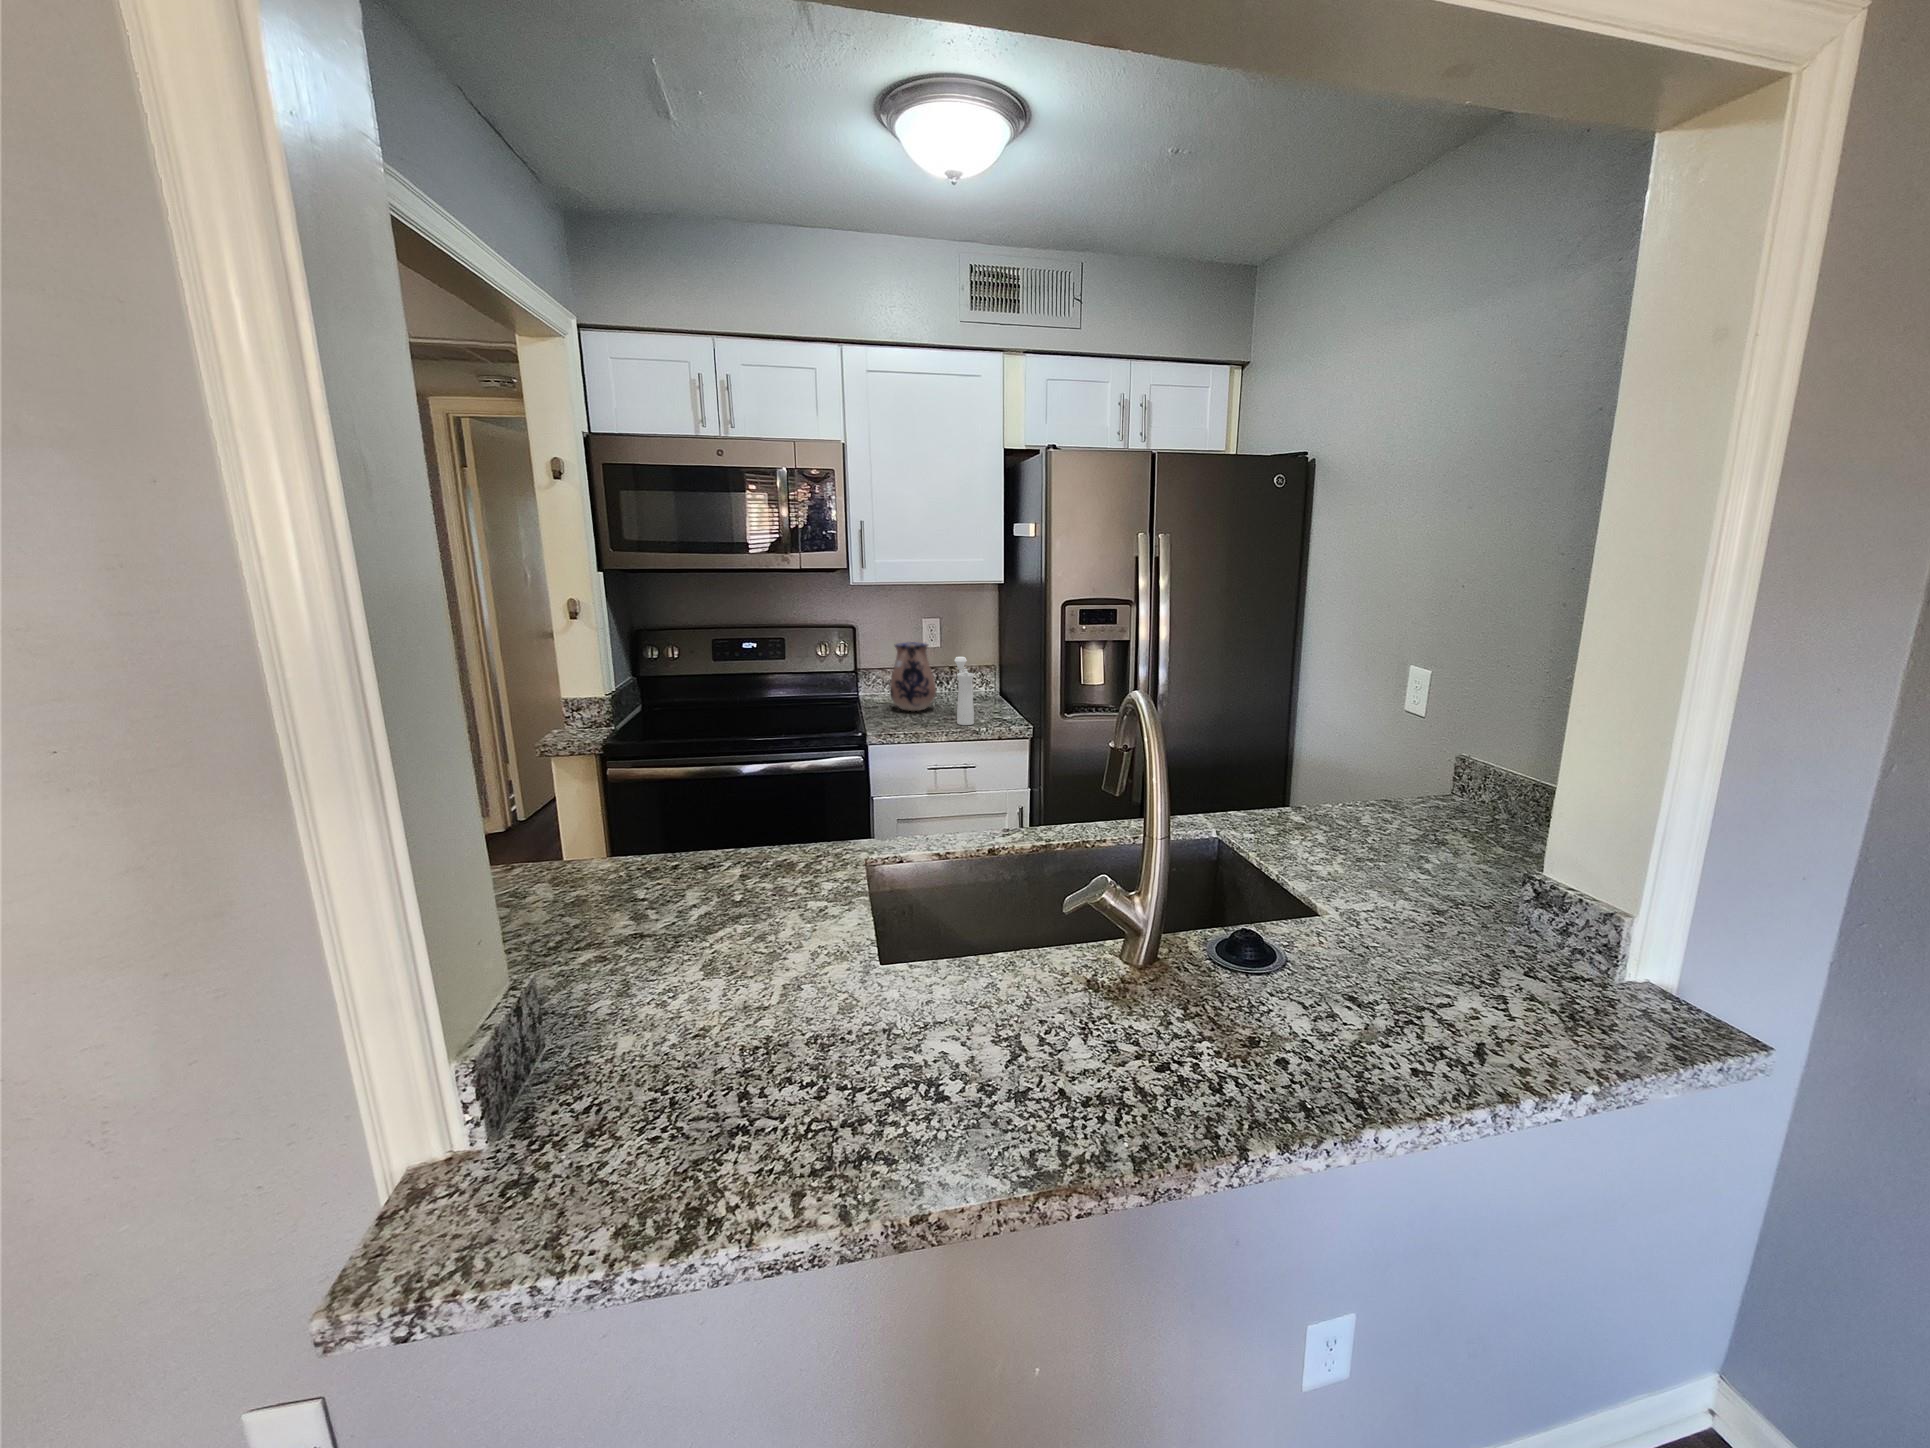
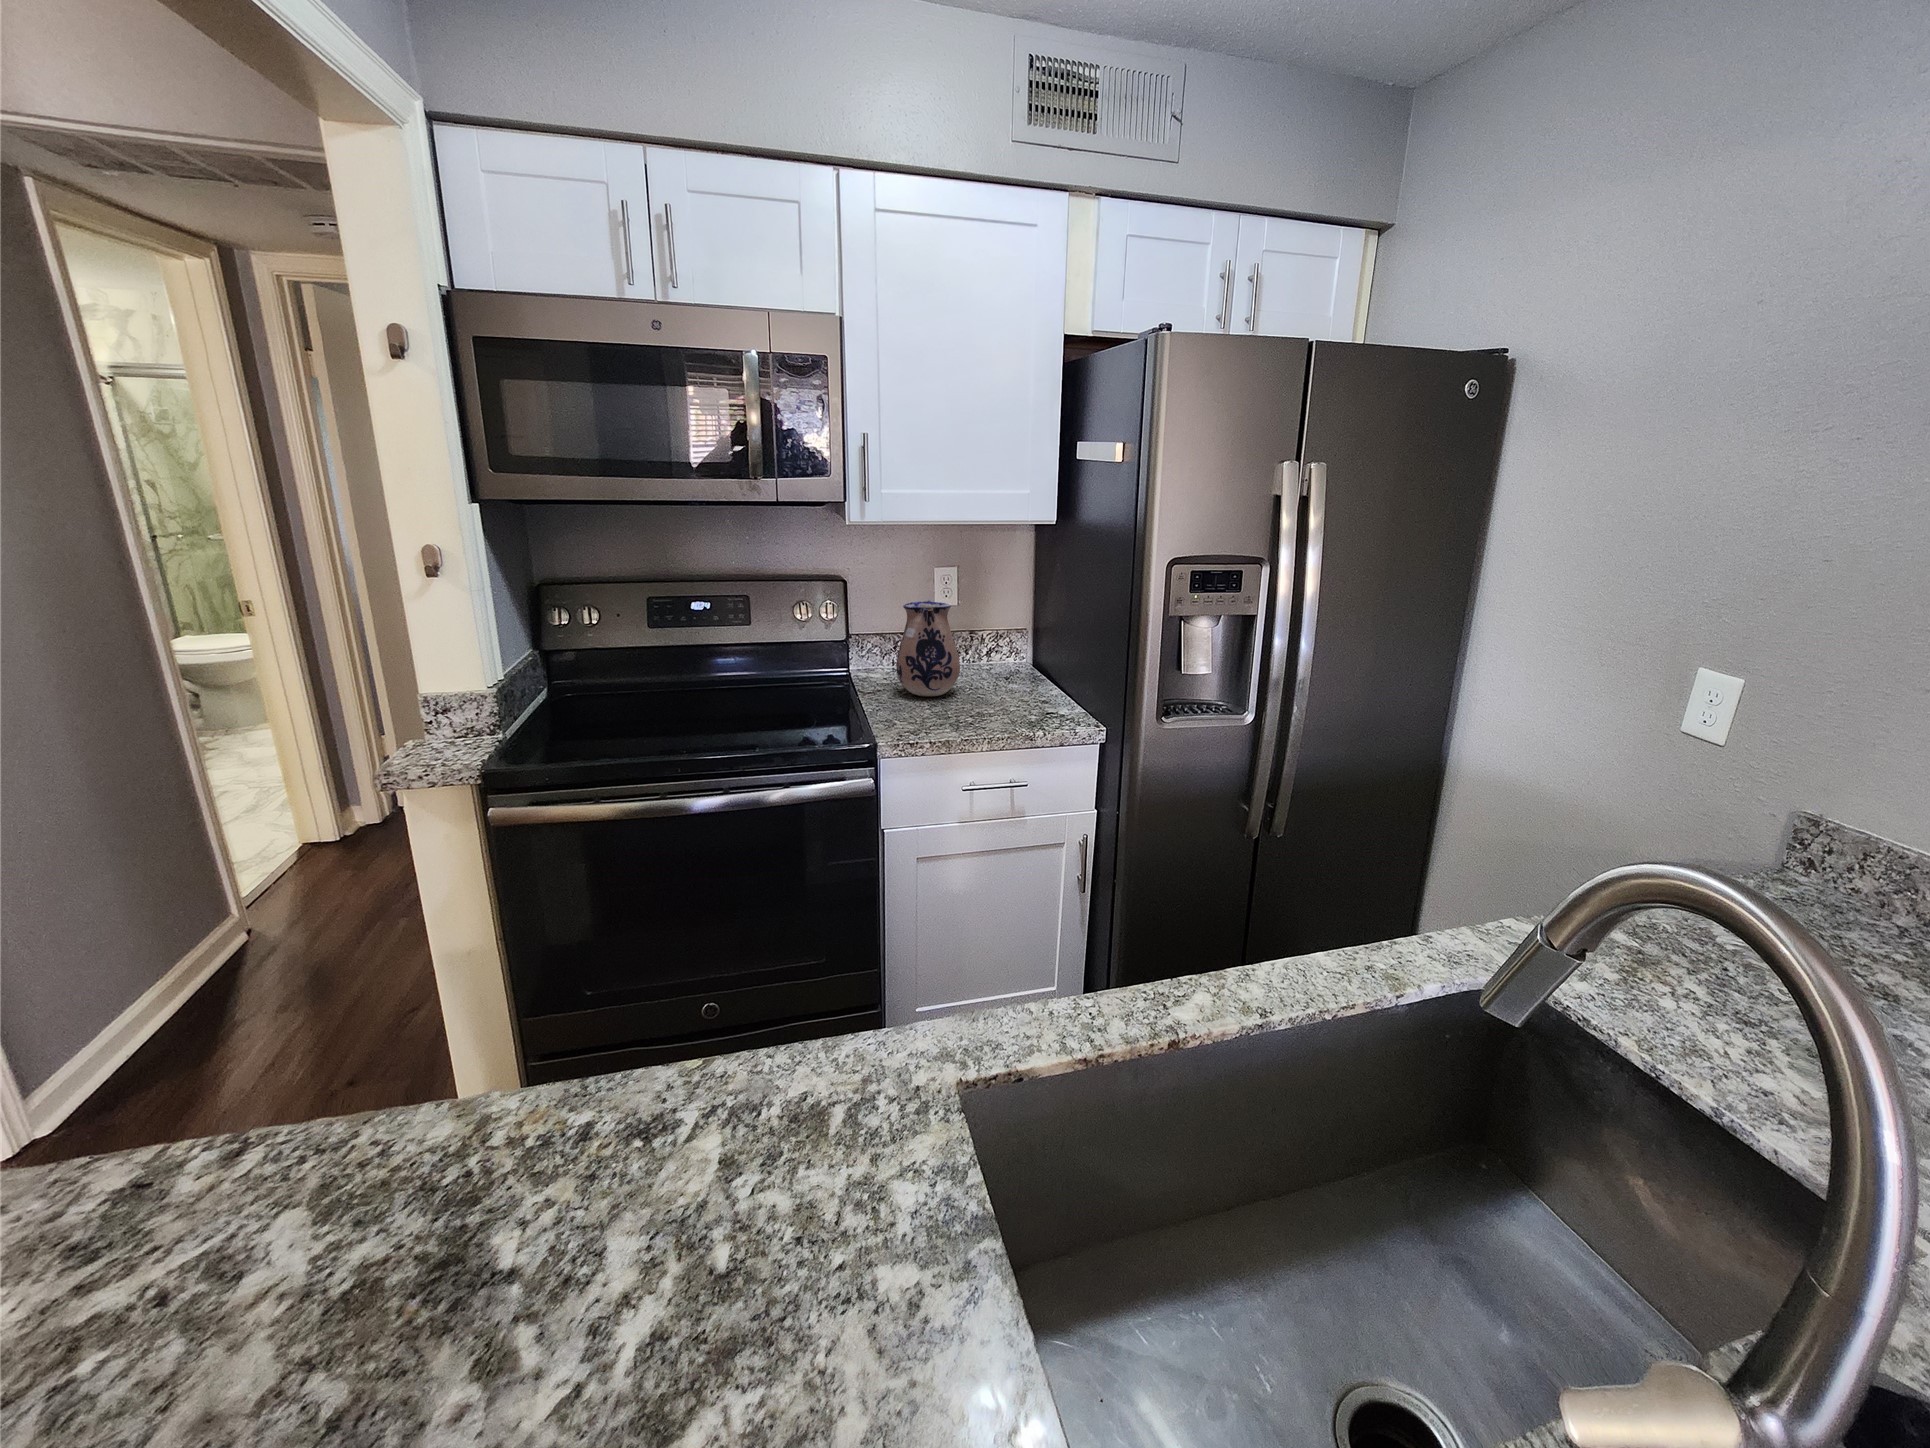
pepper mill: present [954,657,974,725] -> none [990,625,1022,723]

